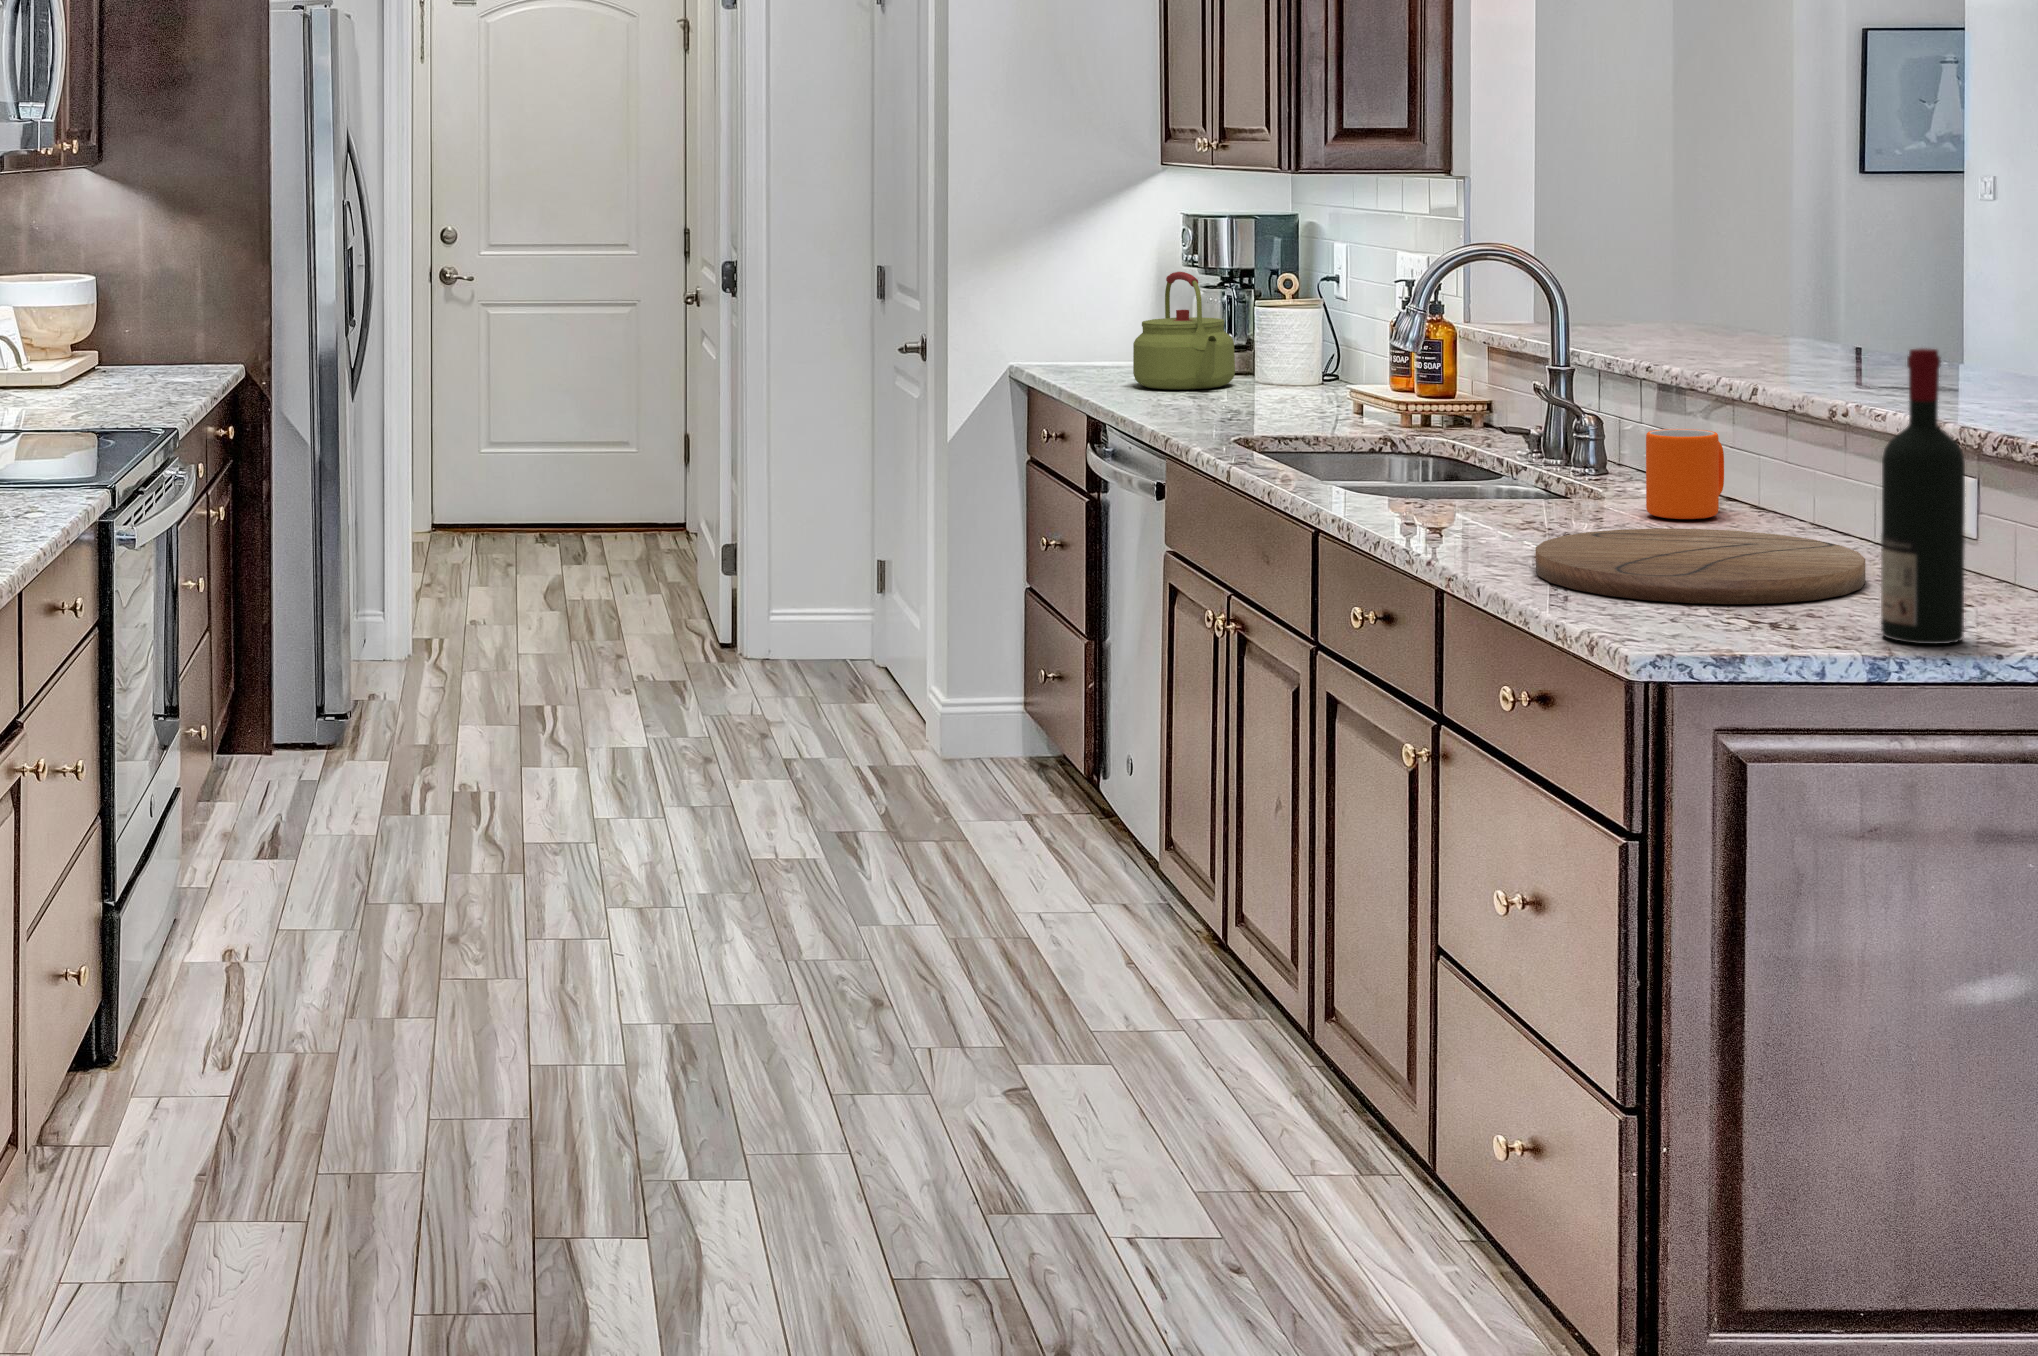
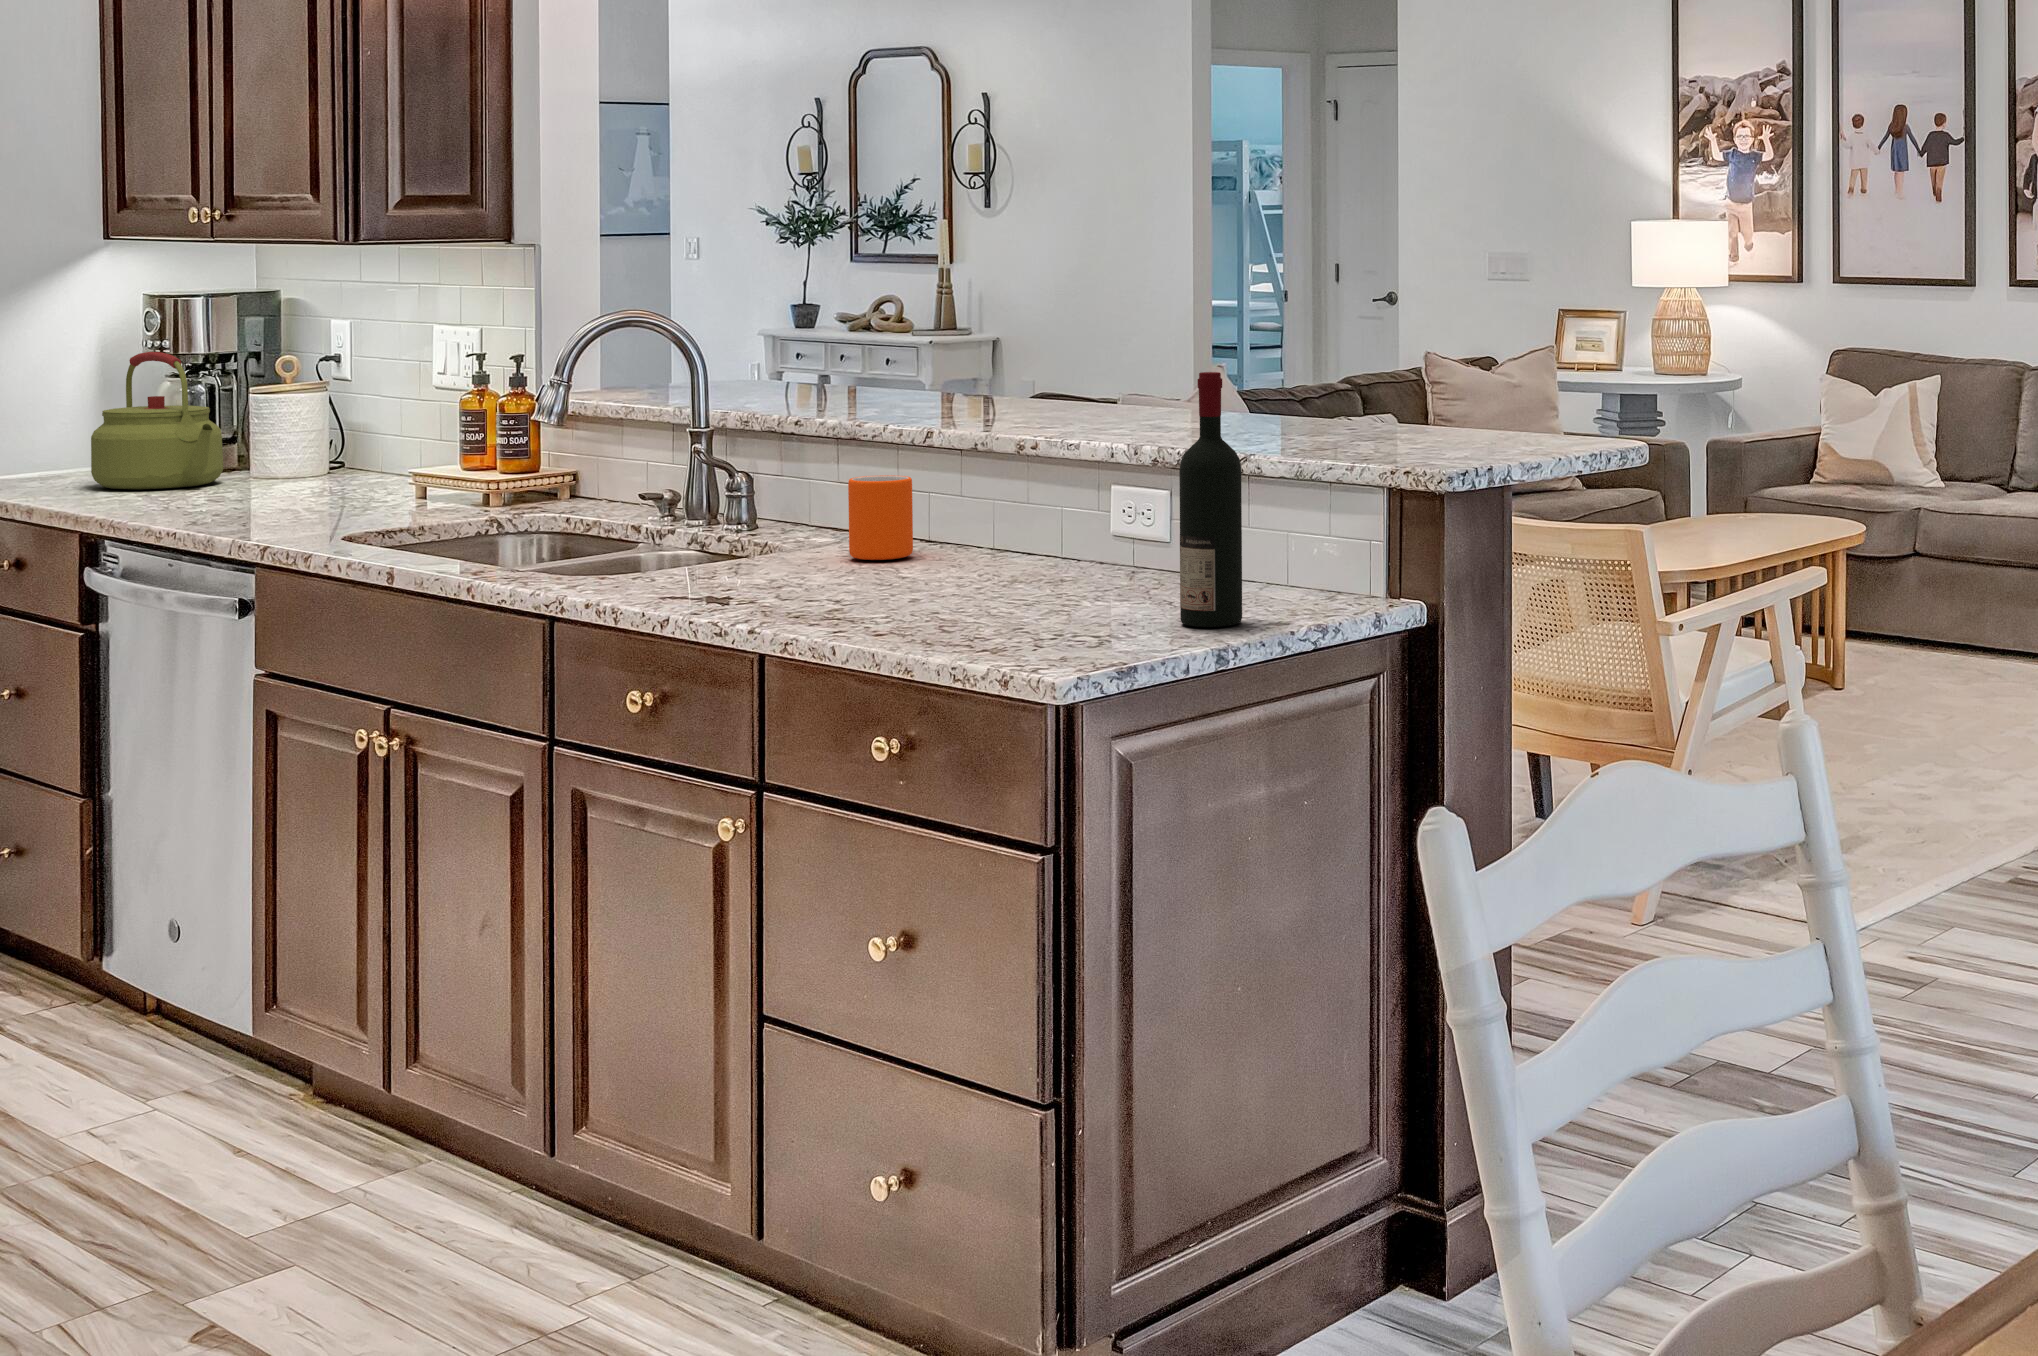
cutting board: present [1536,528,1865,604] -> none [828,559,1111,622]

